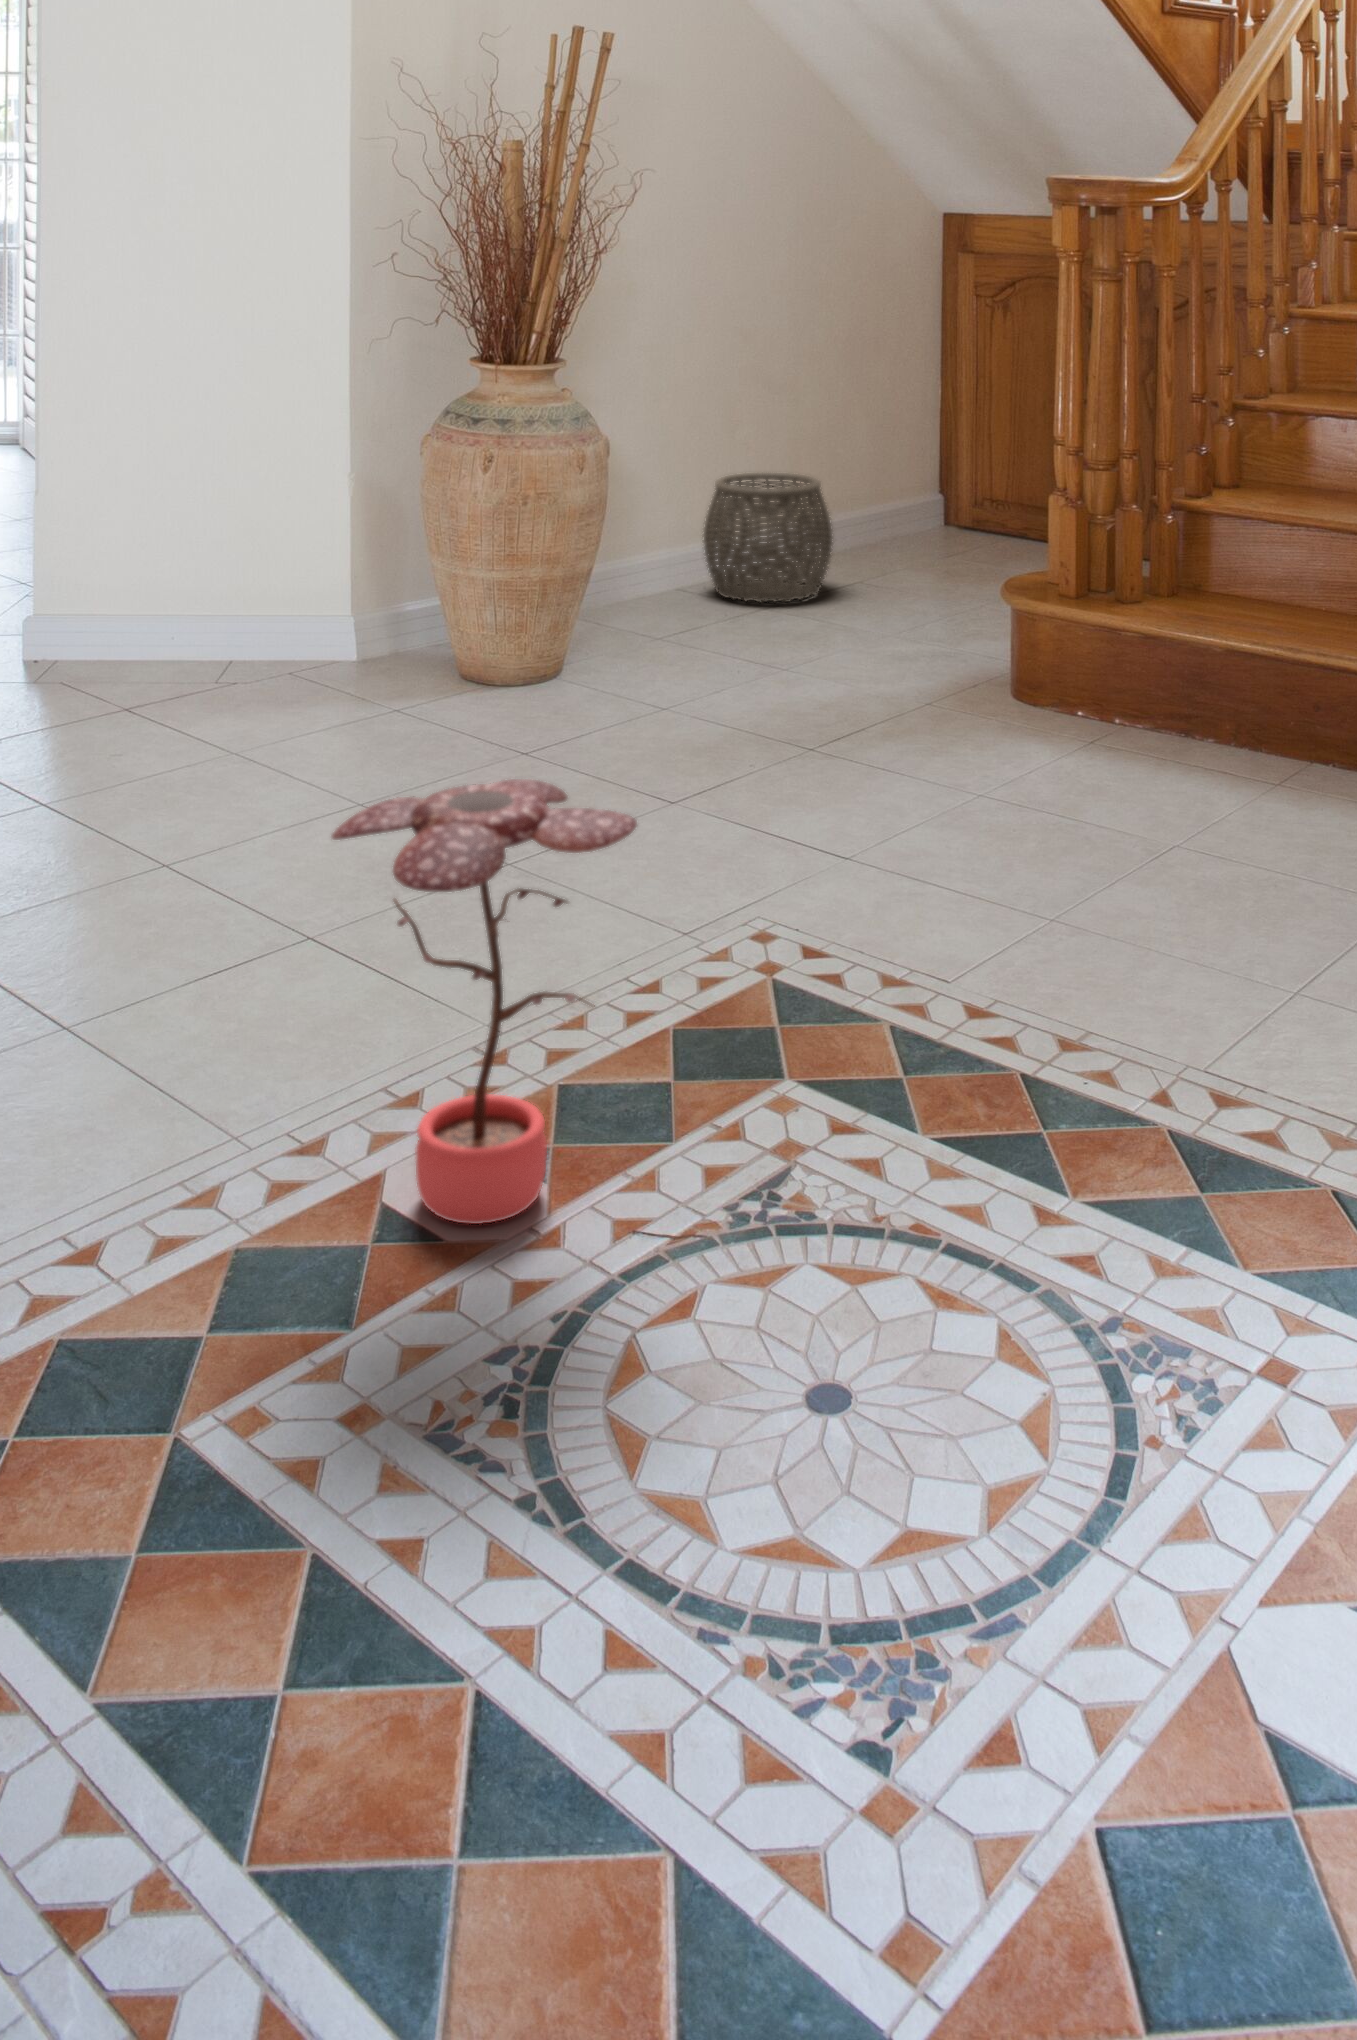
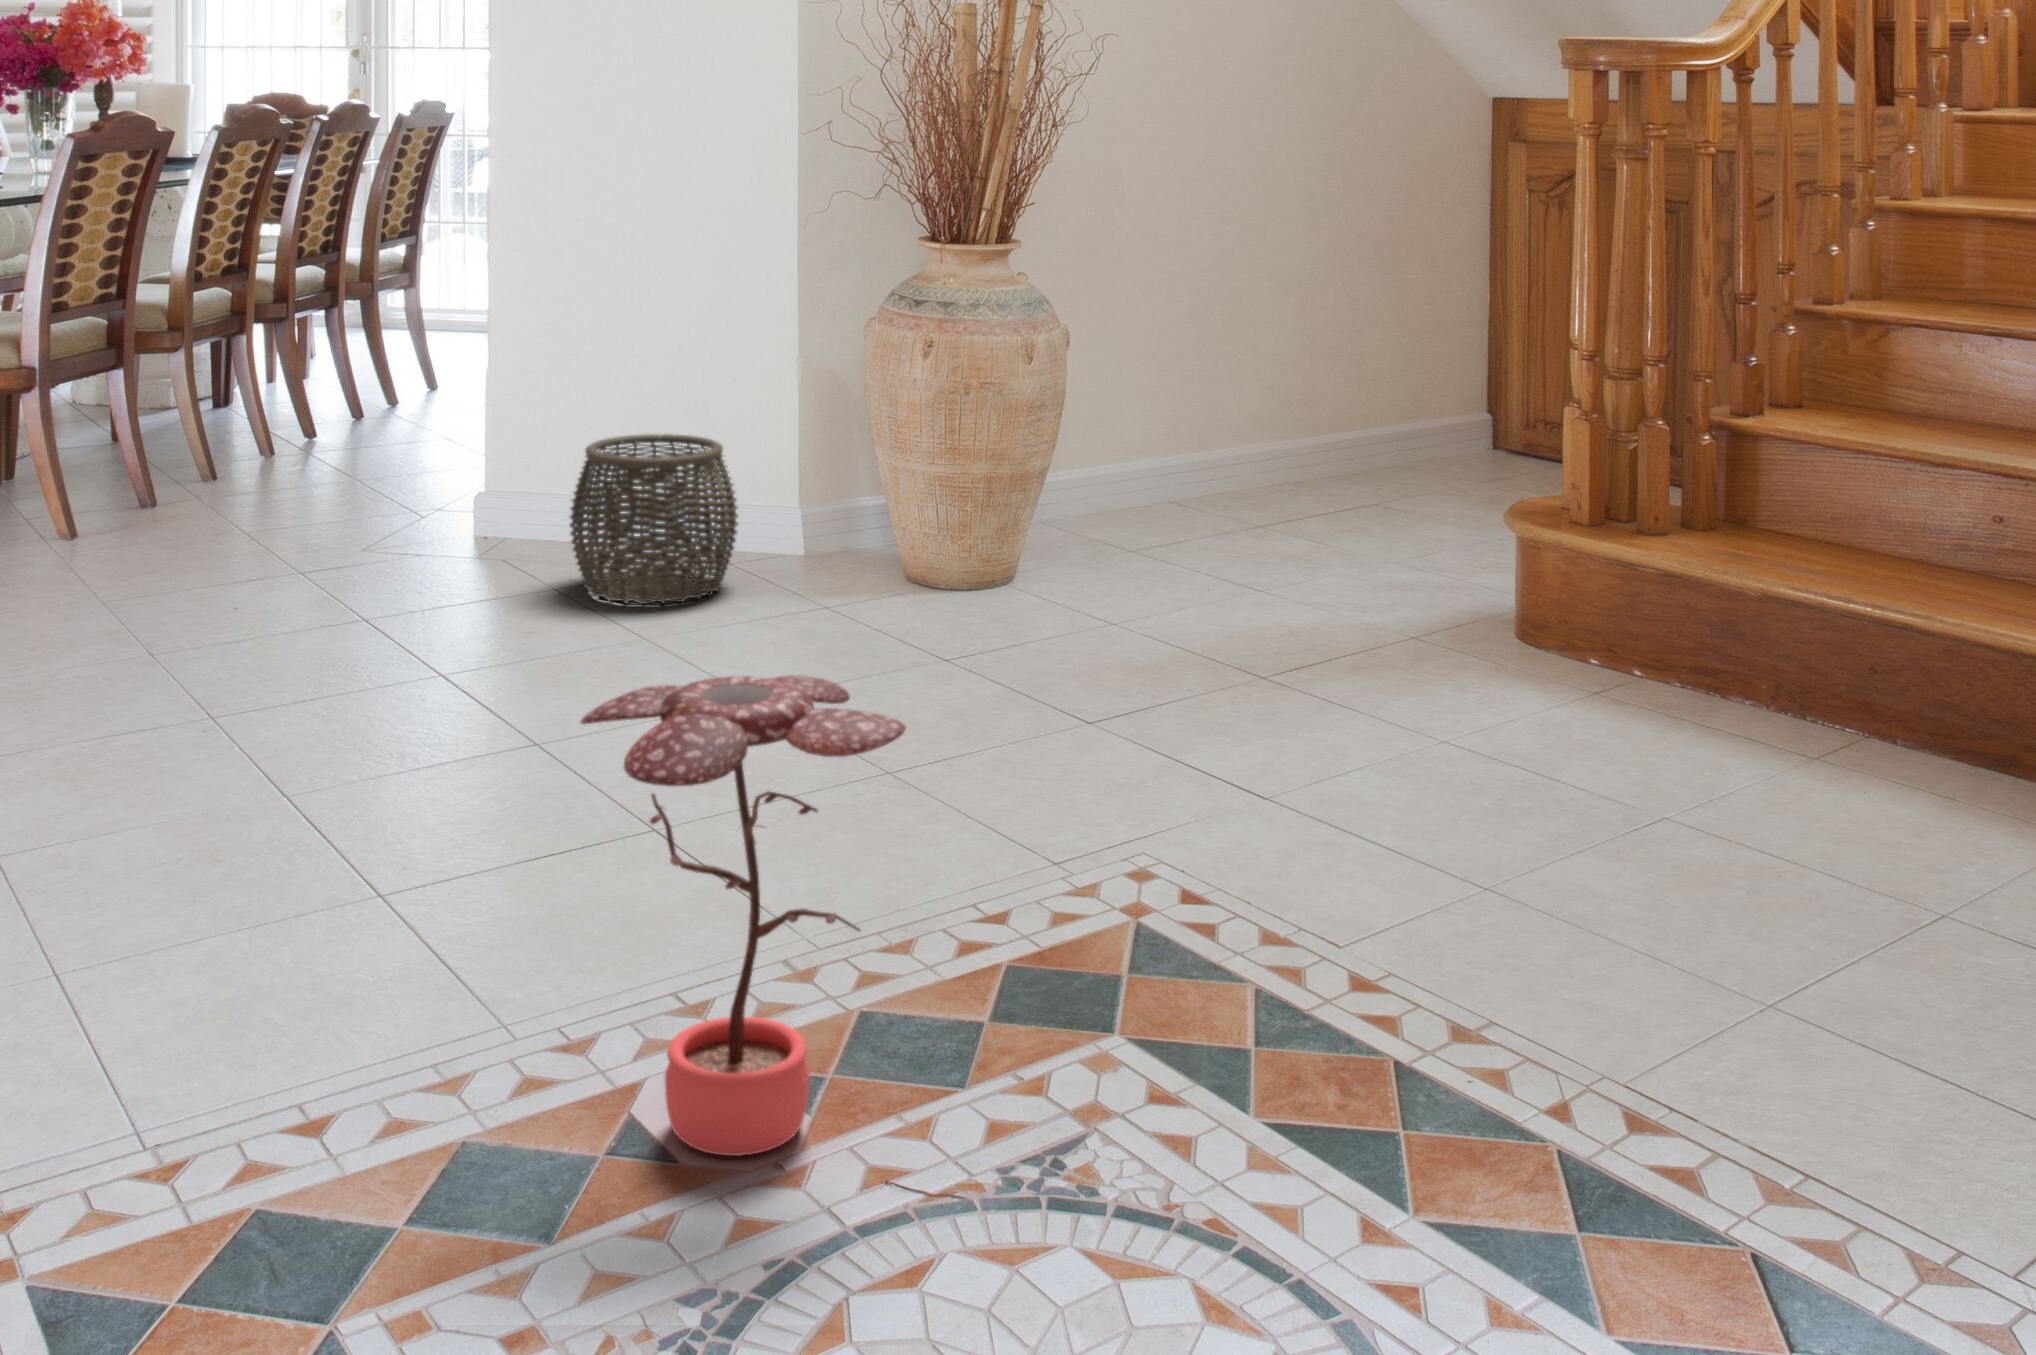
woven basket: present [703,473,833,602] -> present [570,434,738,604]

